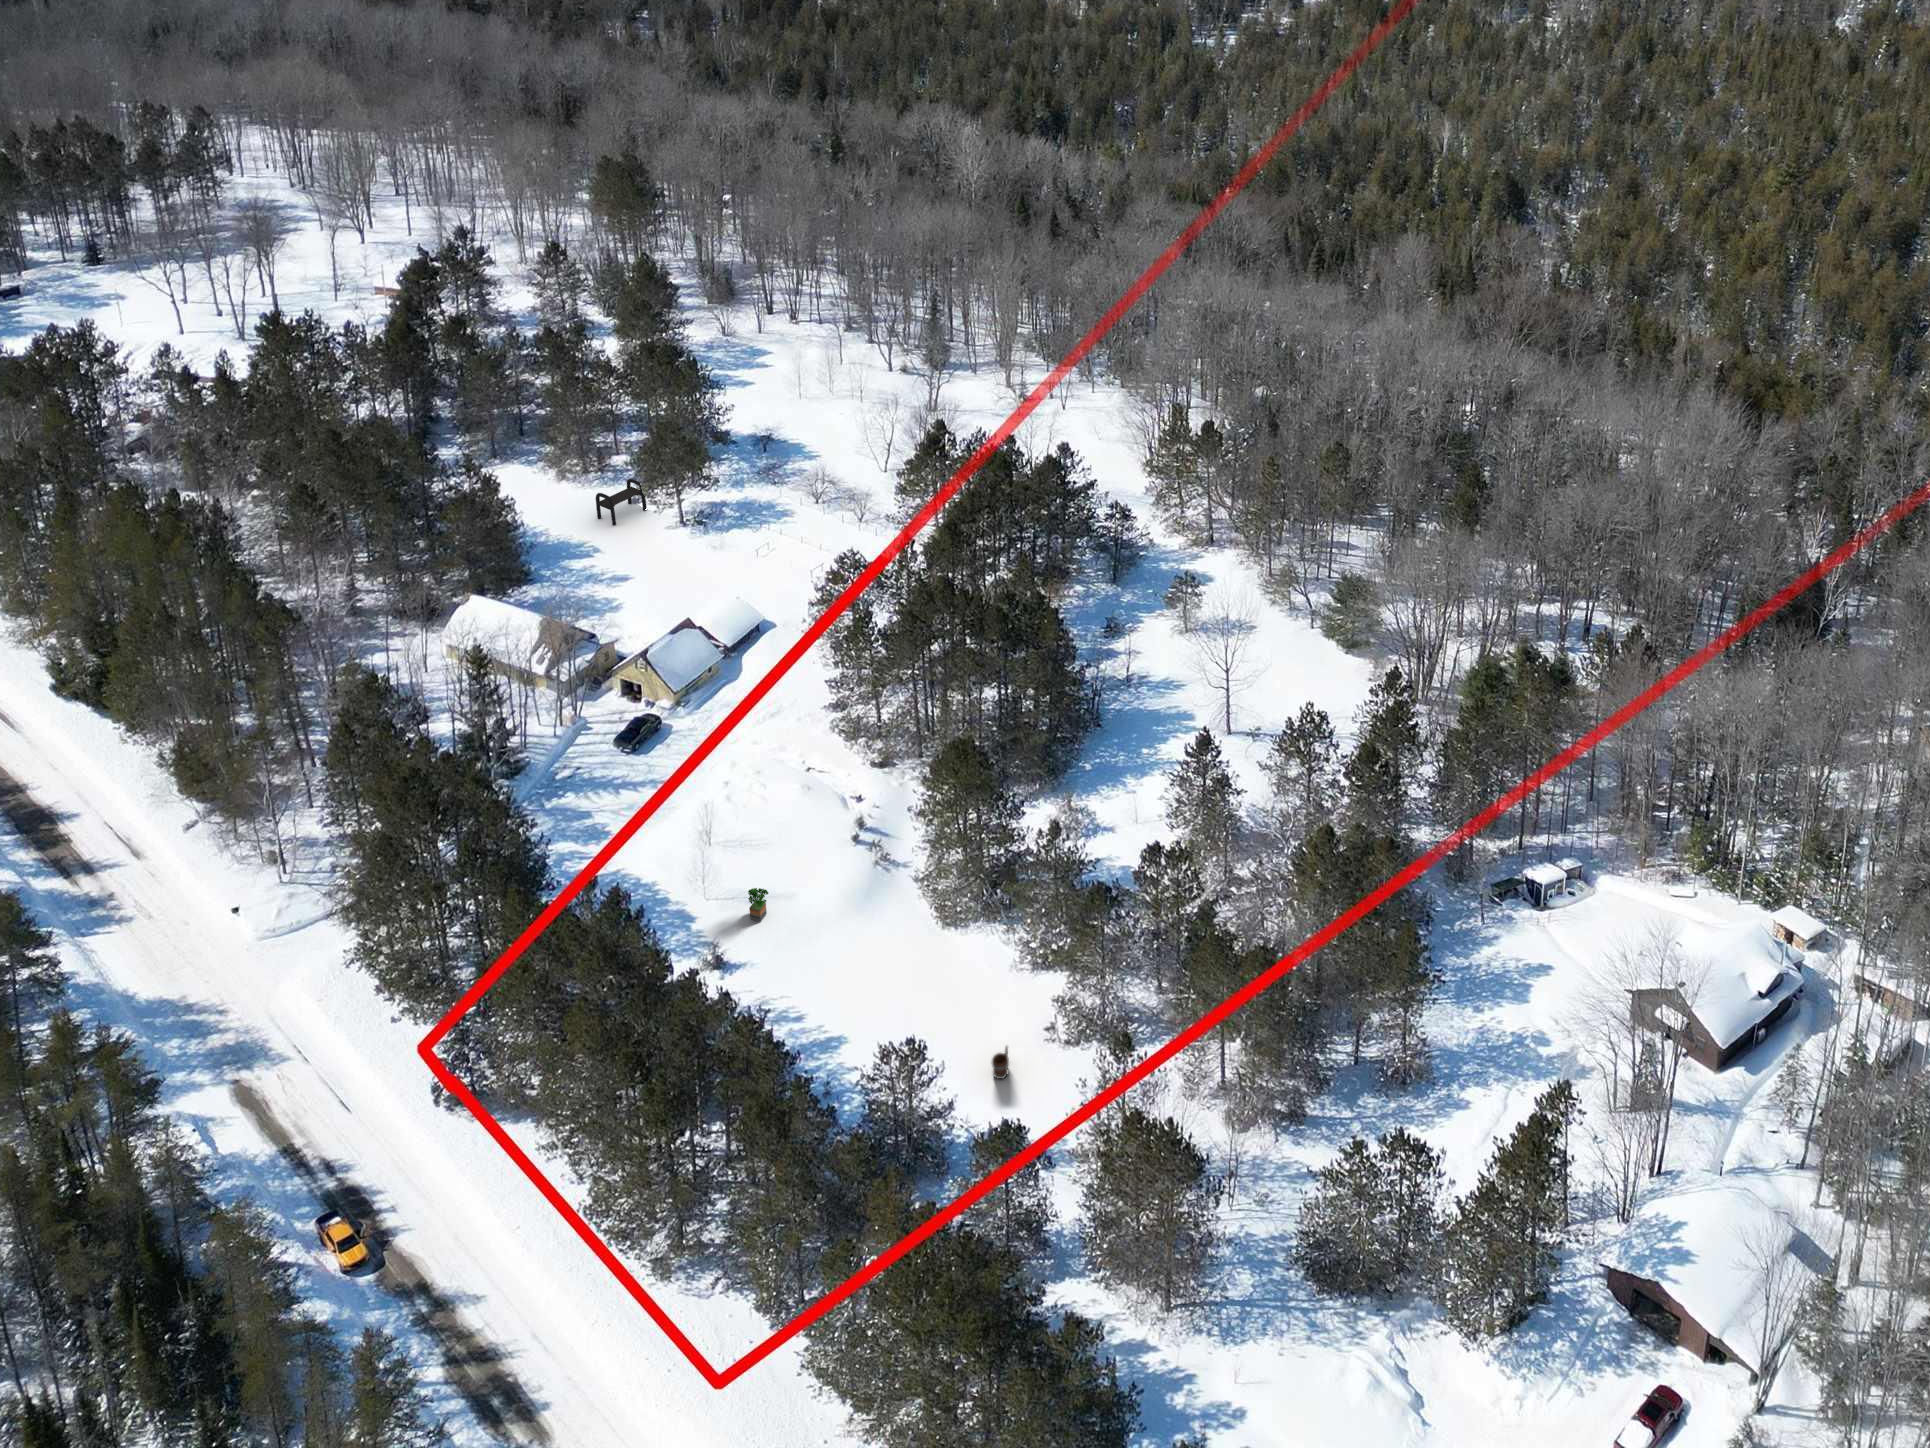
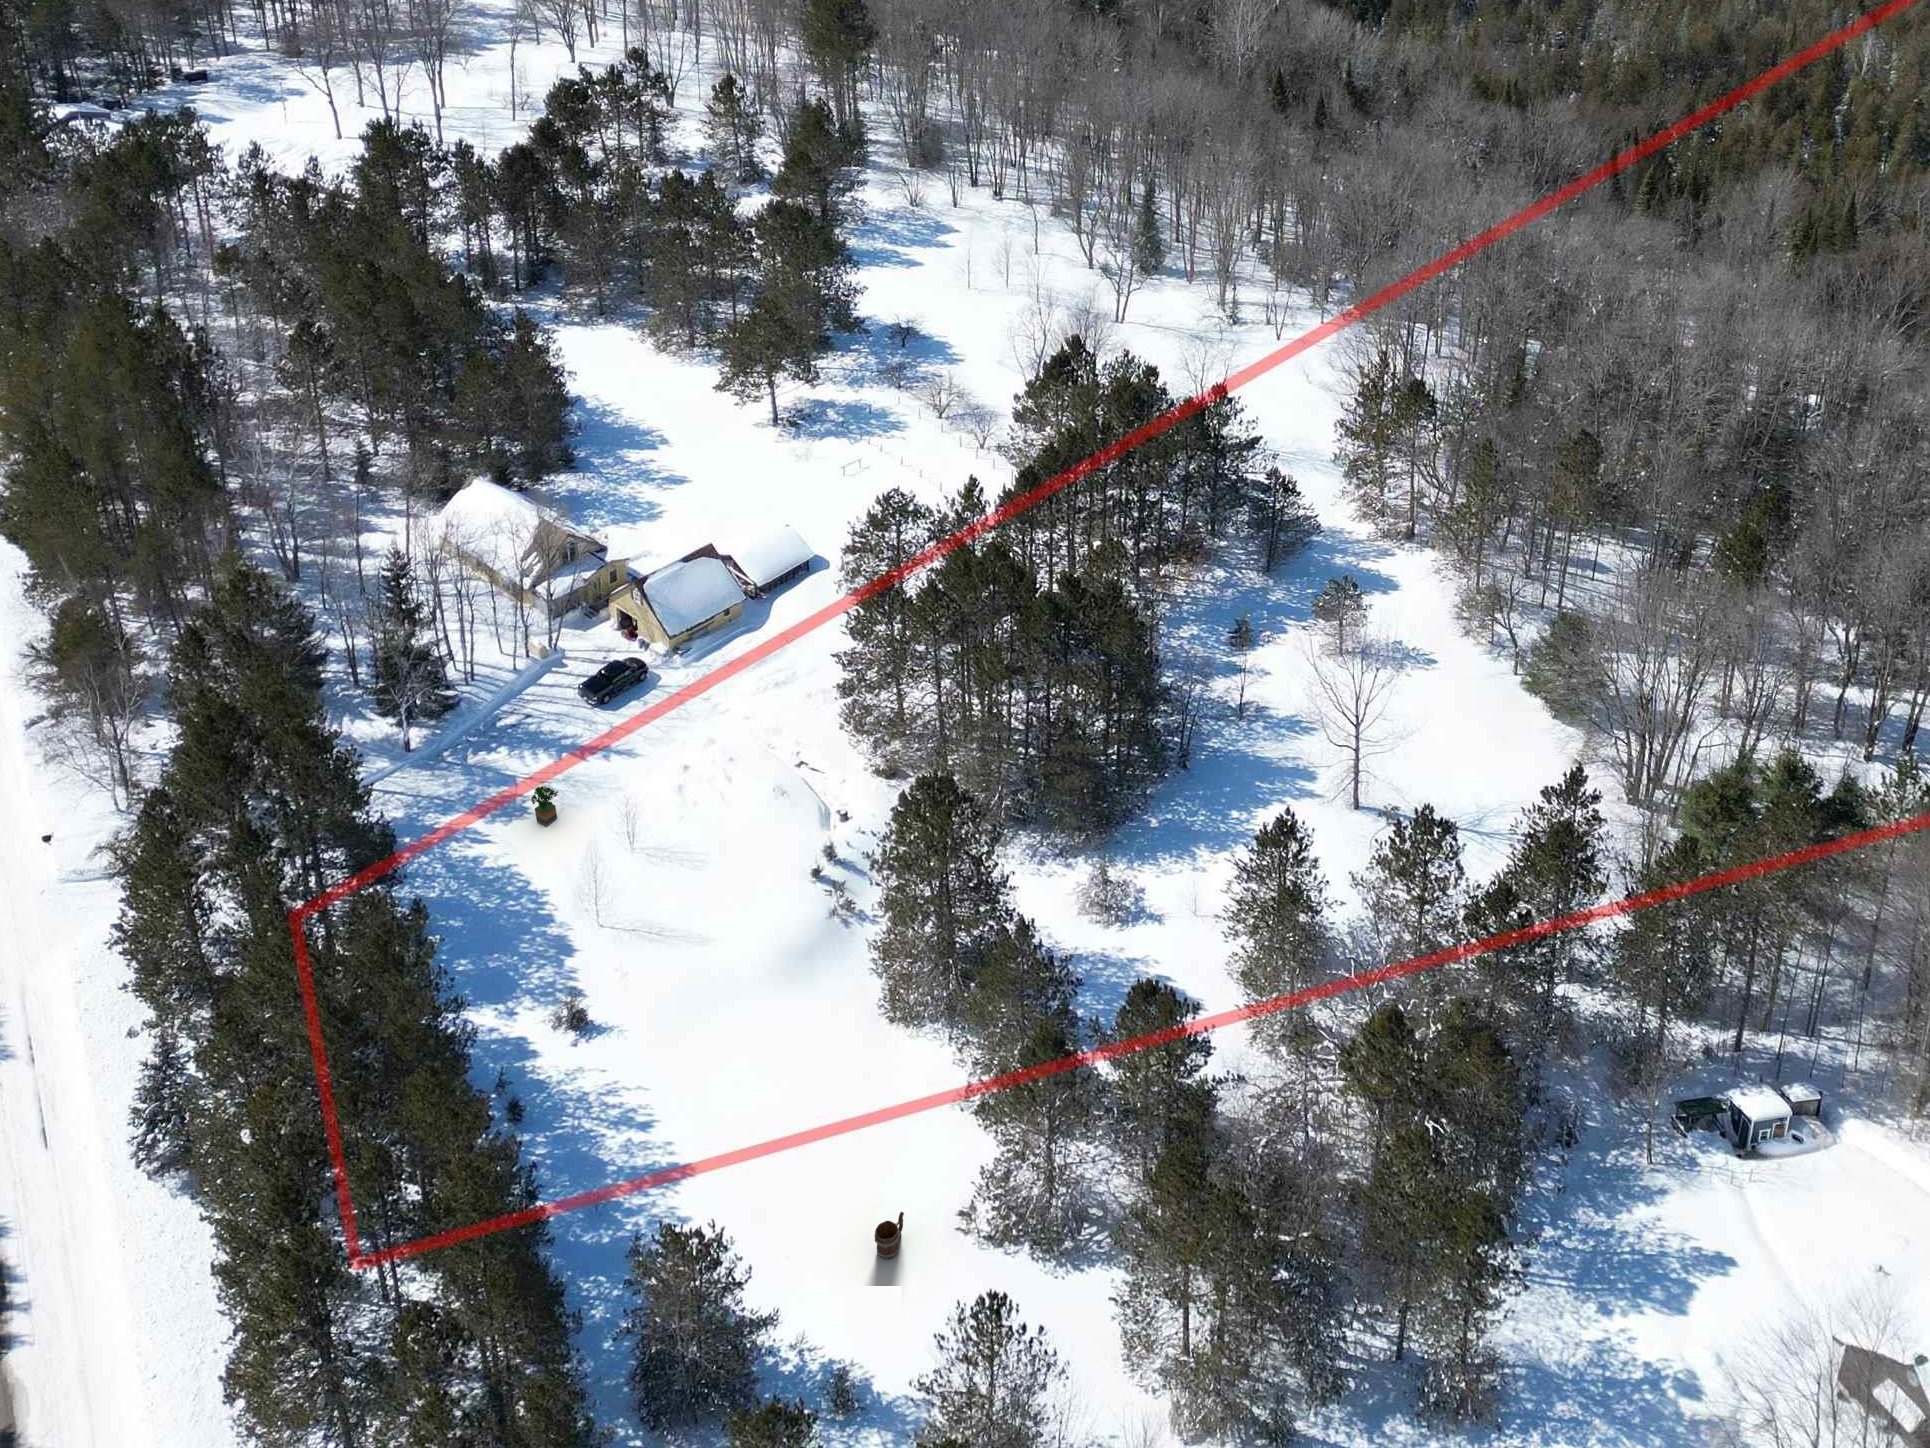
bench: present [596,479,647,525] -> none [679,365,739,418]
potted tree: present [748,888,768,922] -> present [531,786,558,827]

